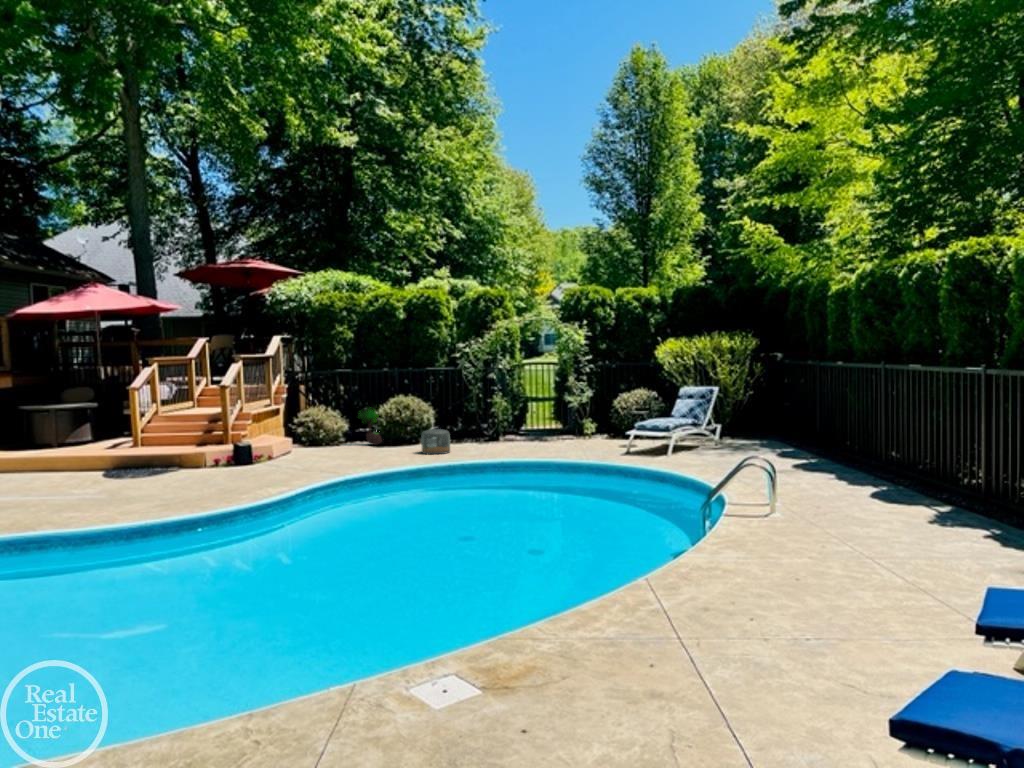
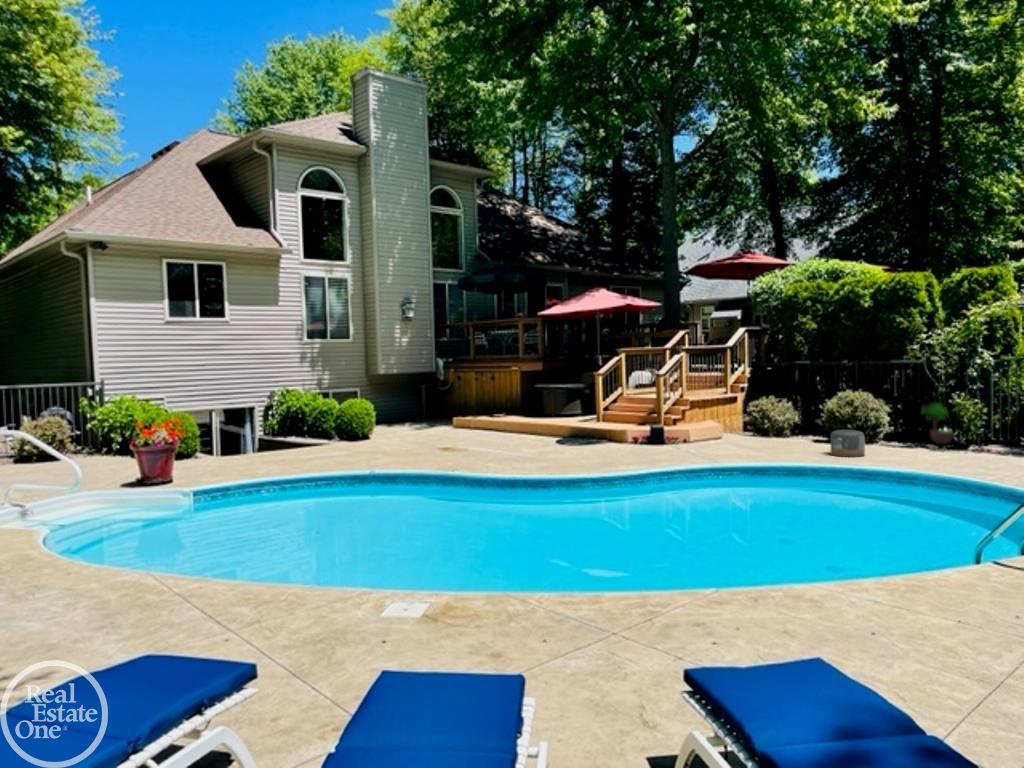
potted tree: present [359,407,382,445] -> present [923,404,953,444]

